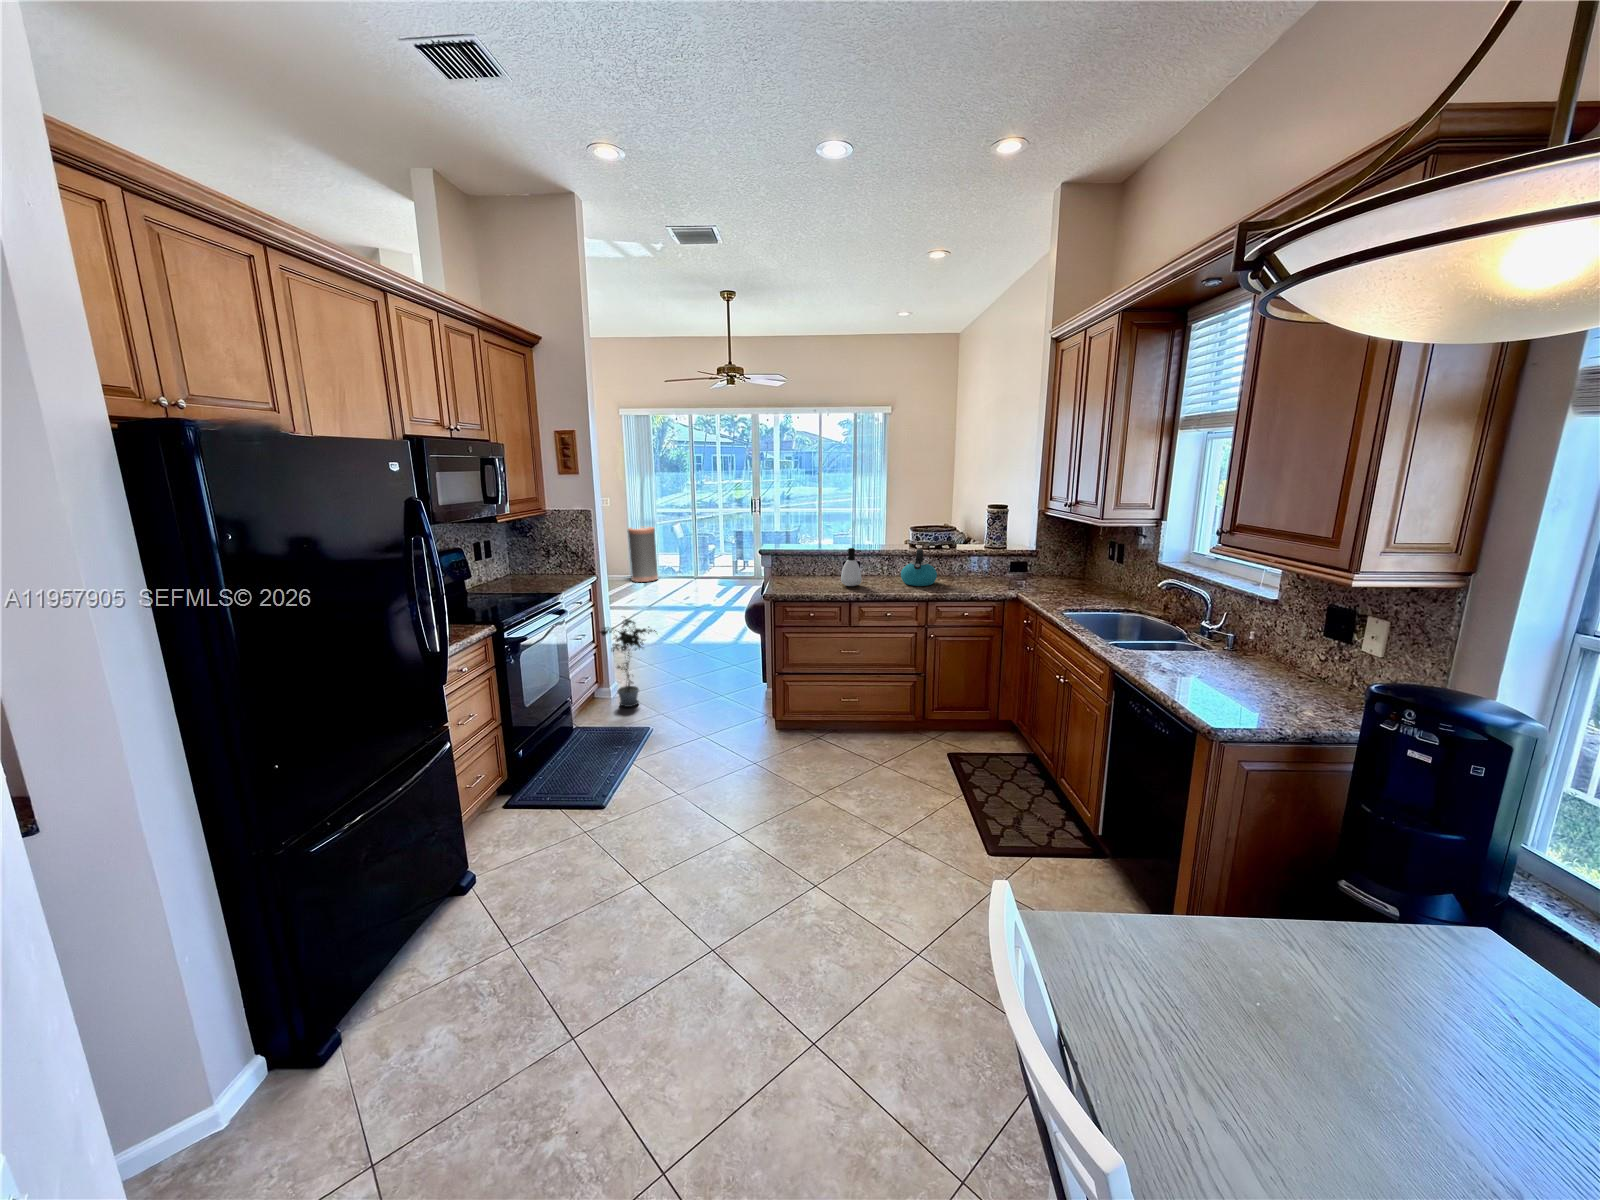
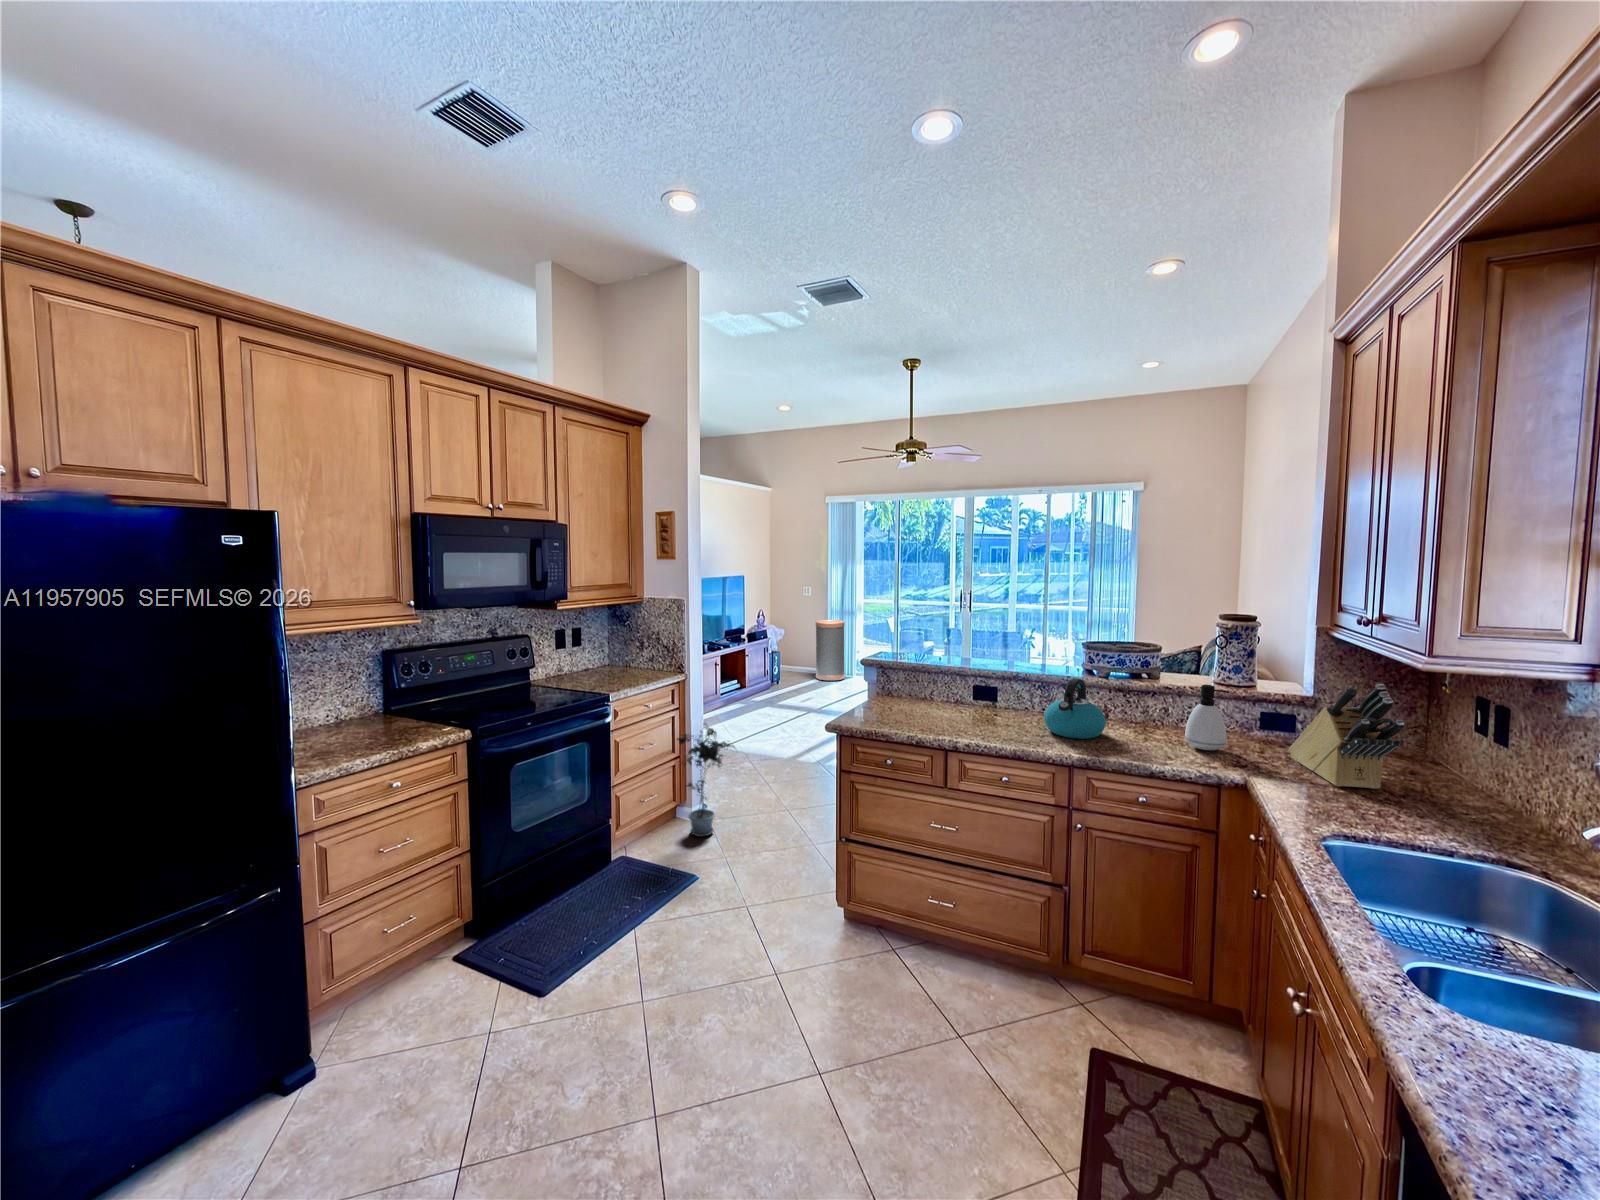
knife block: none [1028,536,1085,592] -> present [1289,684,1405,789]
soap dispenser: present [841,548,862,586] -> present [1185,685,1229,750]

